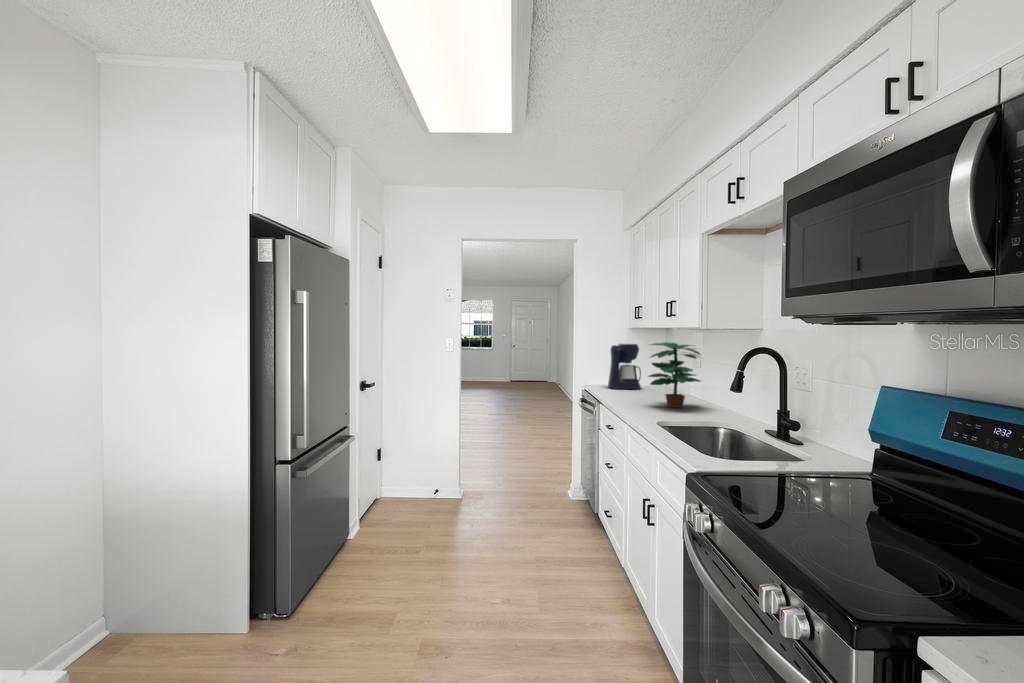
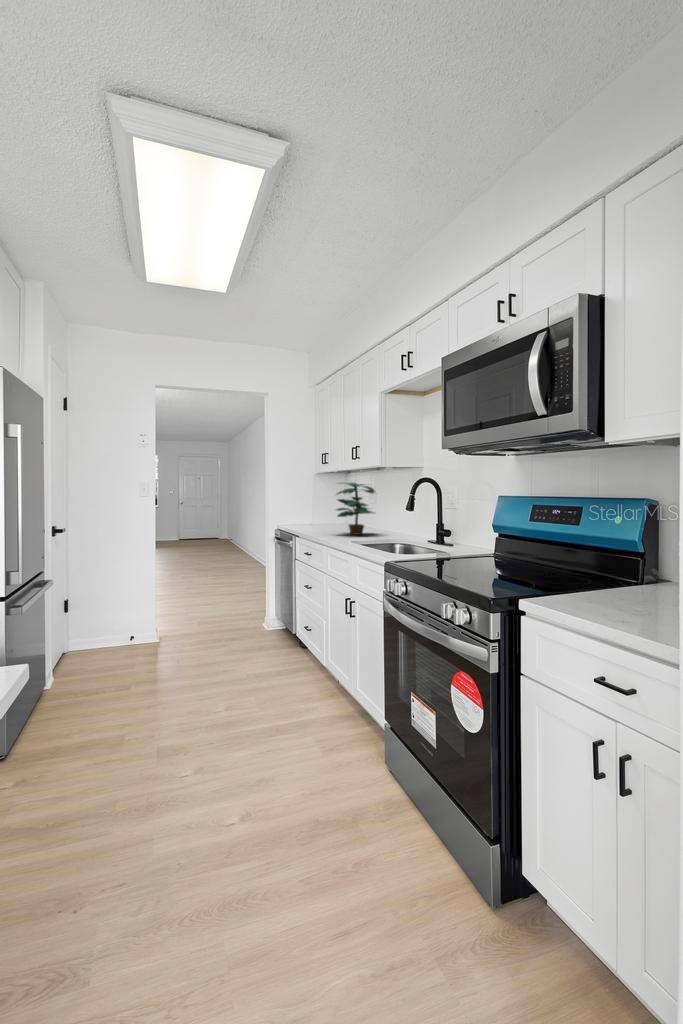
coffee maker: present [608,344,641,389] -> none [294,488,323,527]

